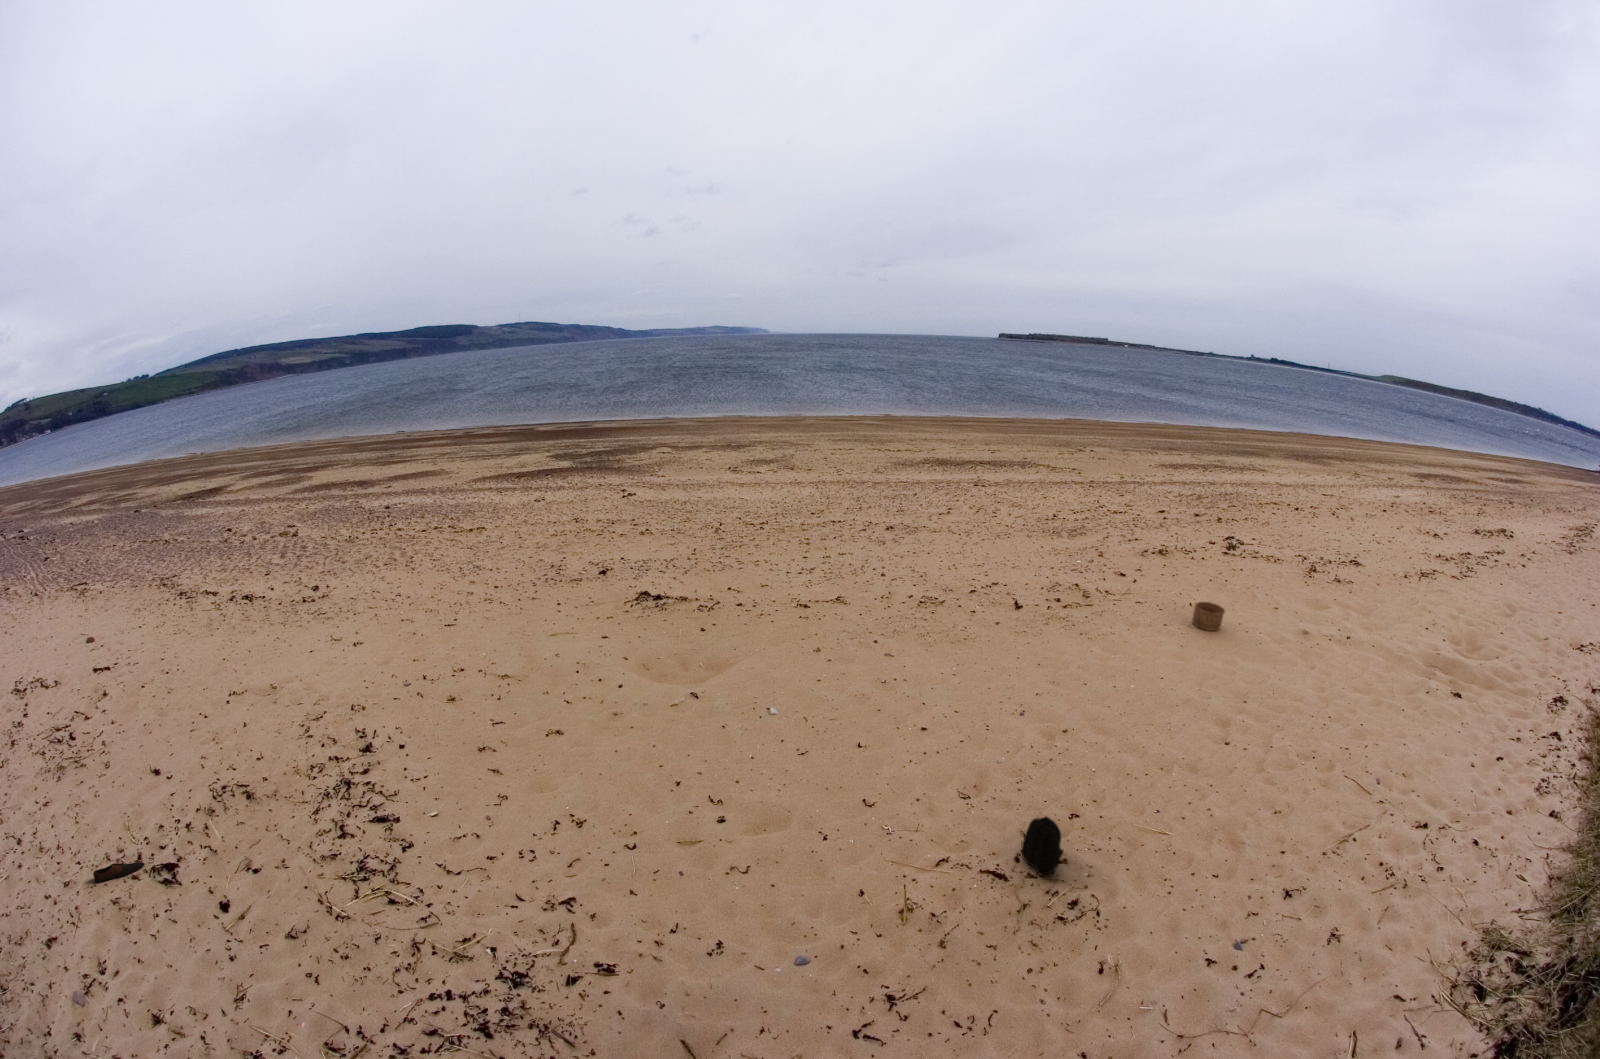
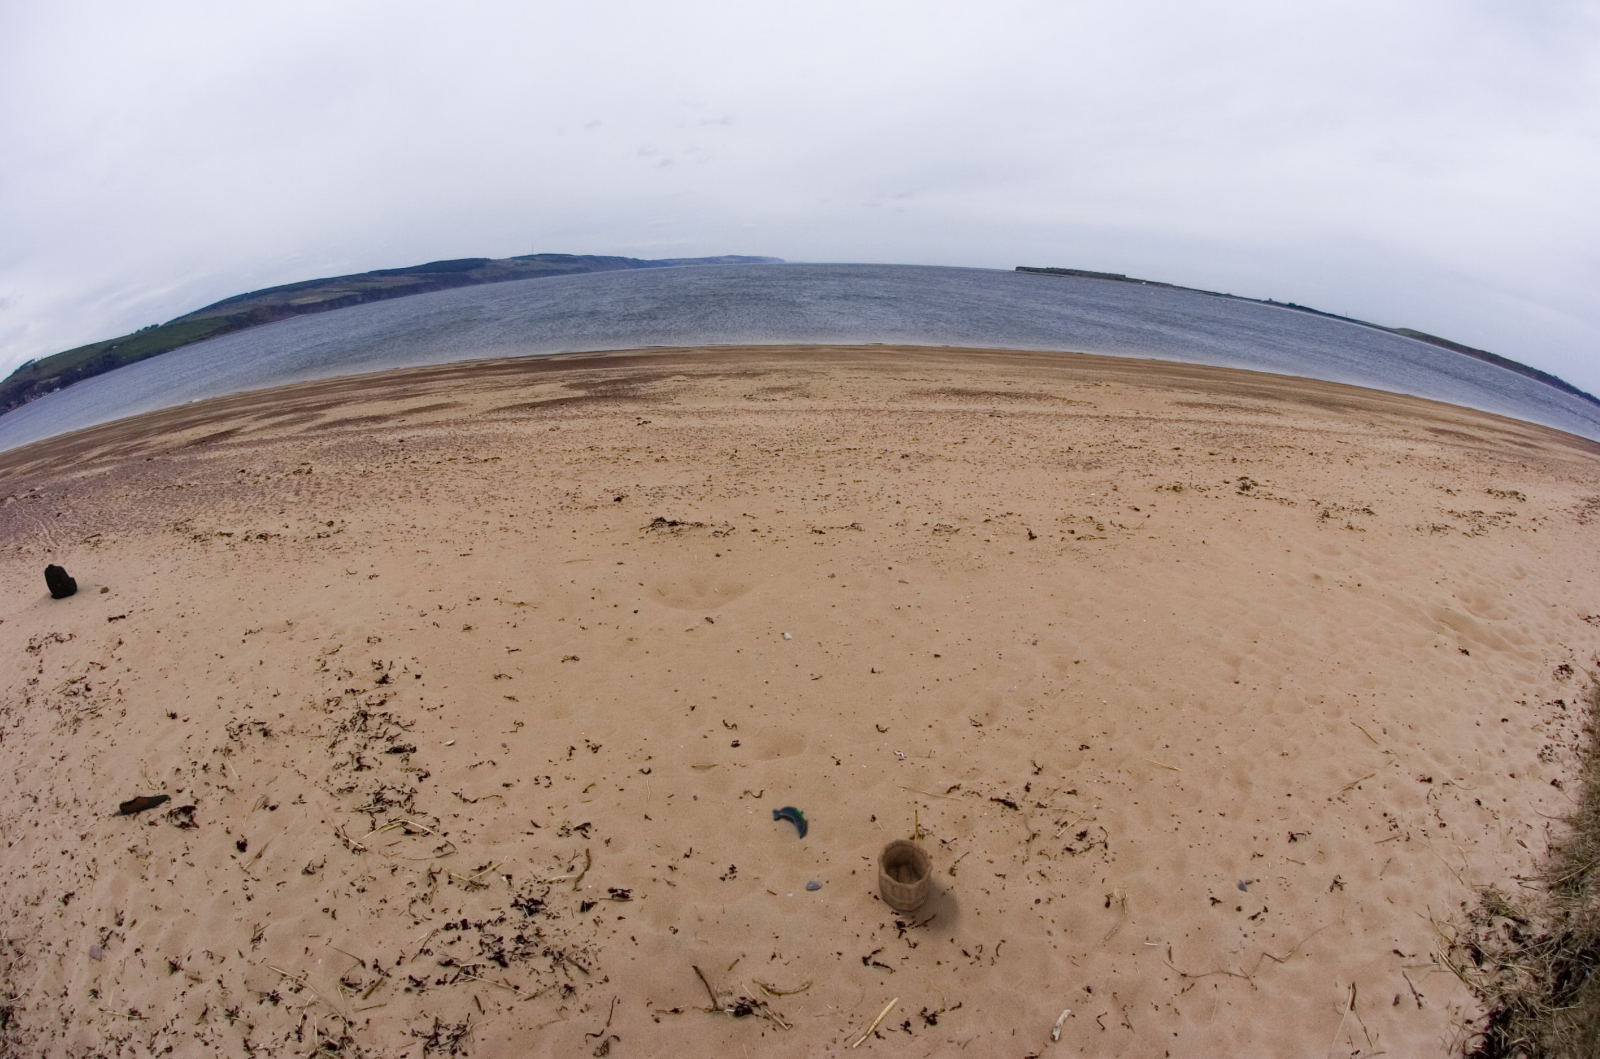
wooden bucket: present [1192,602,1225,631] -> present [877,839,933,911]
backpack: present [1021,816,1063,878] -> present [44,564,78,599]
plush toy: none [762,877,794,909] -> present [773,806,805,837]

